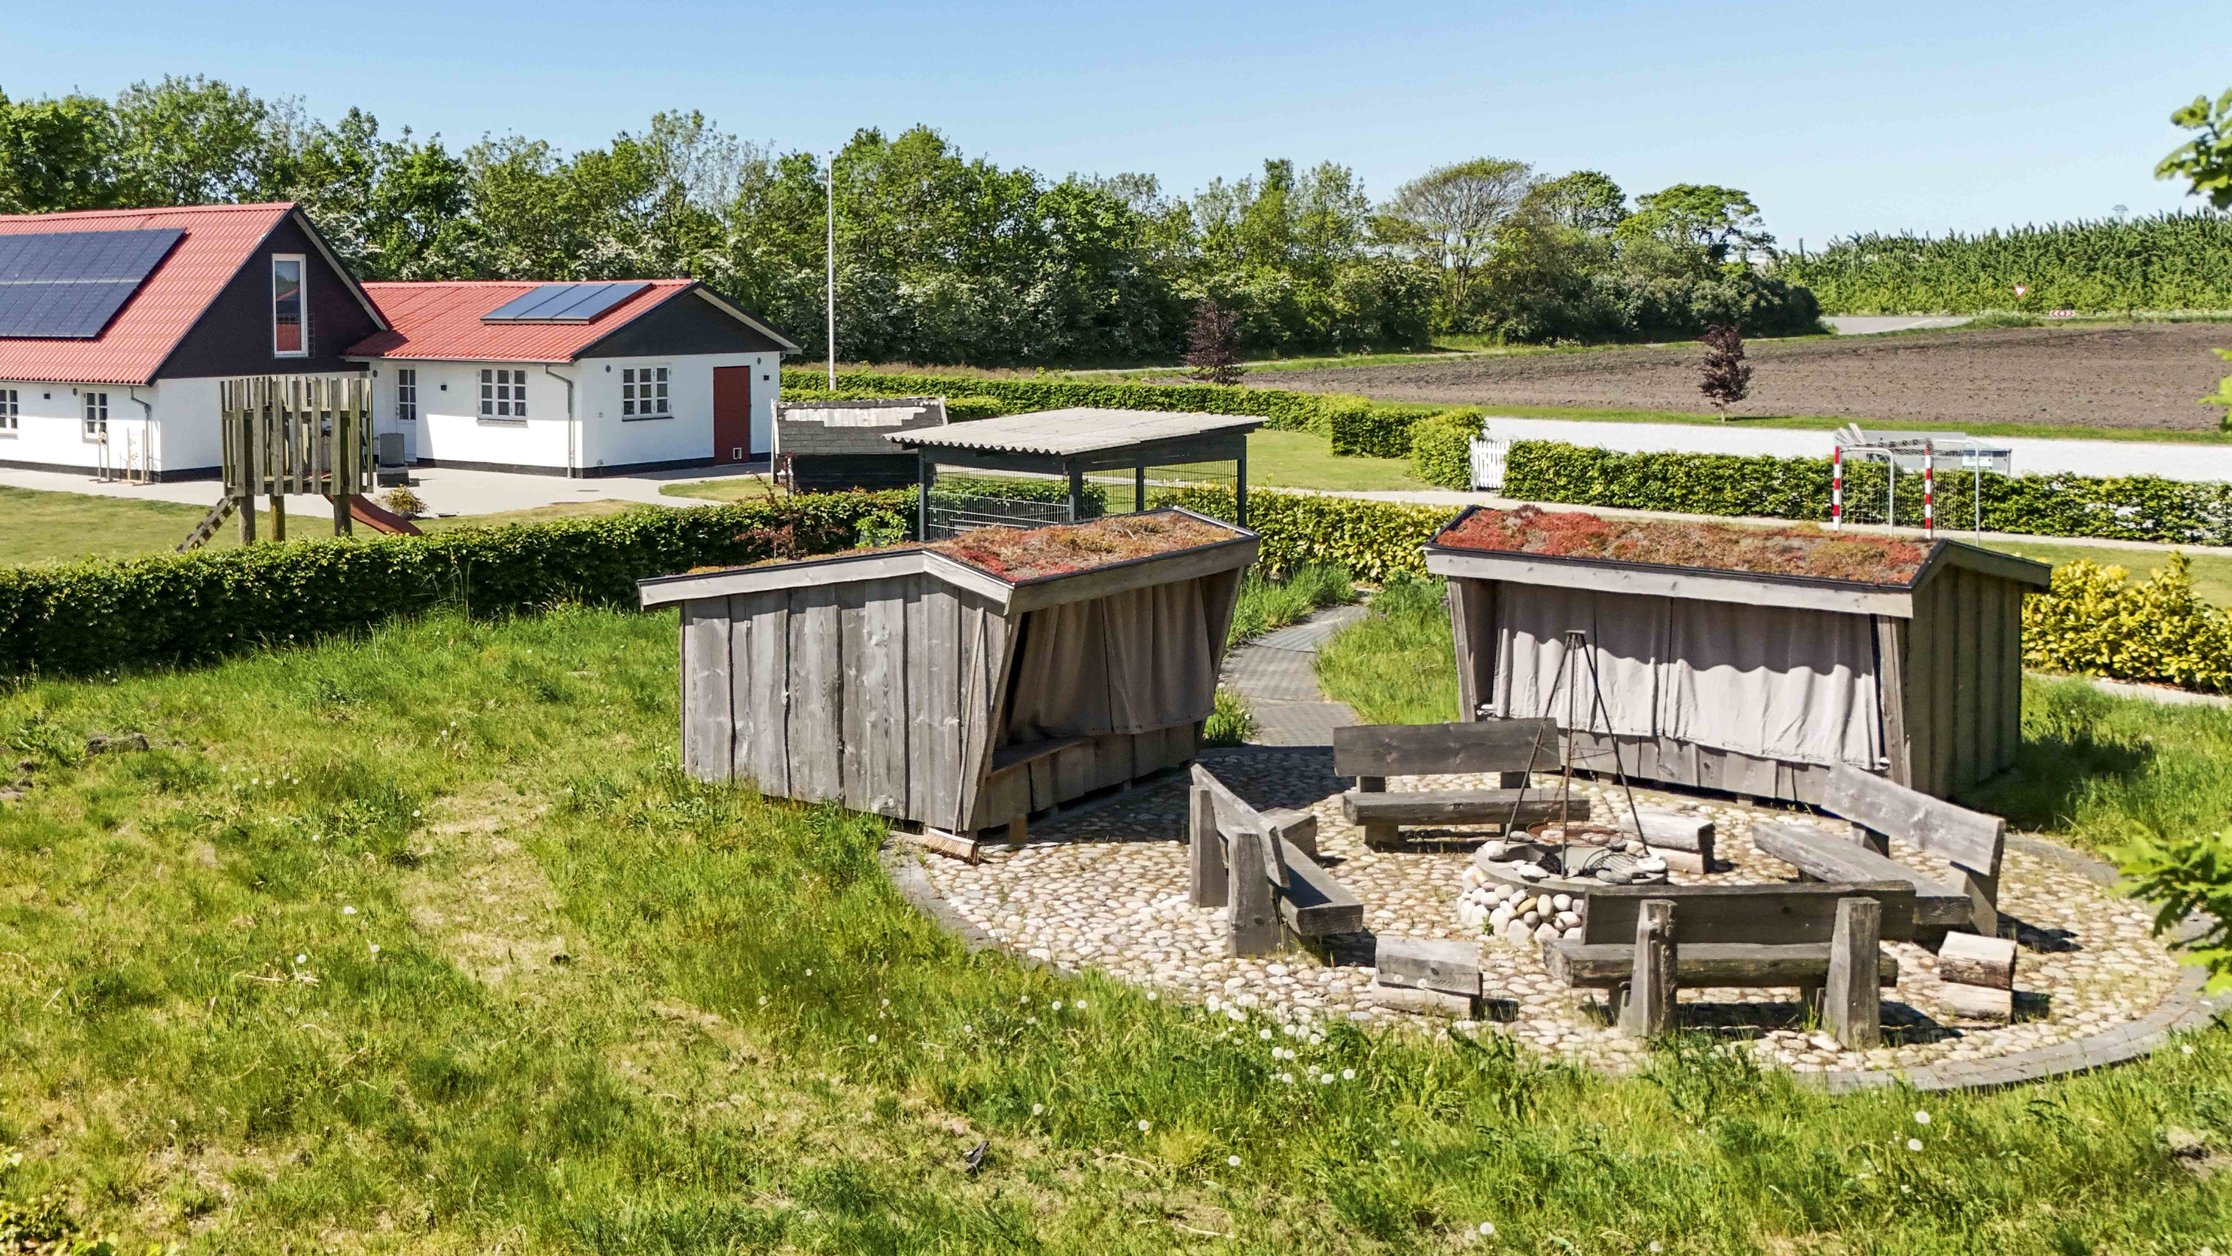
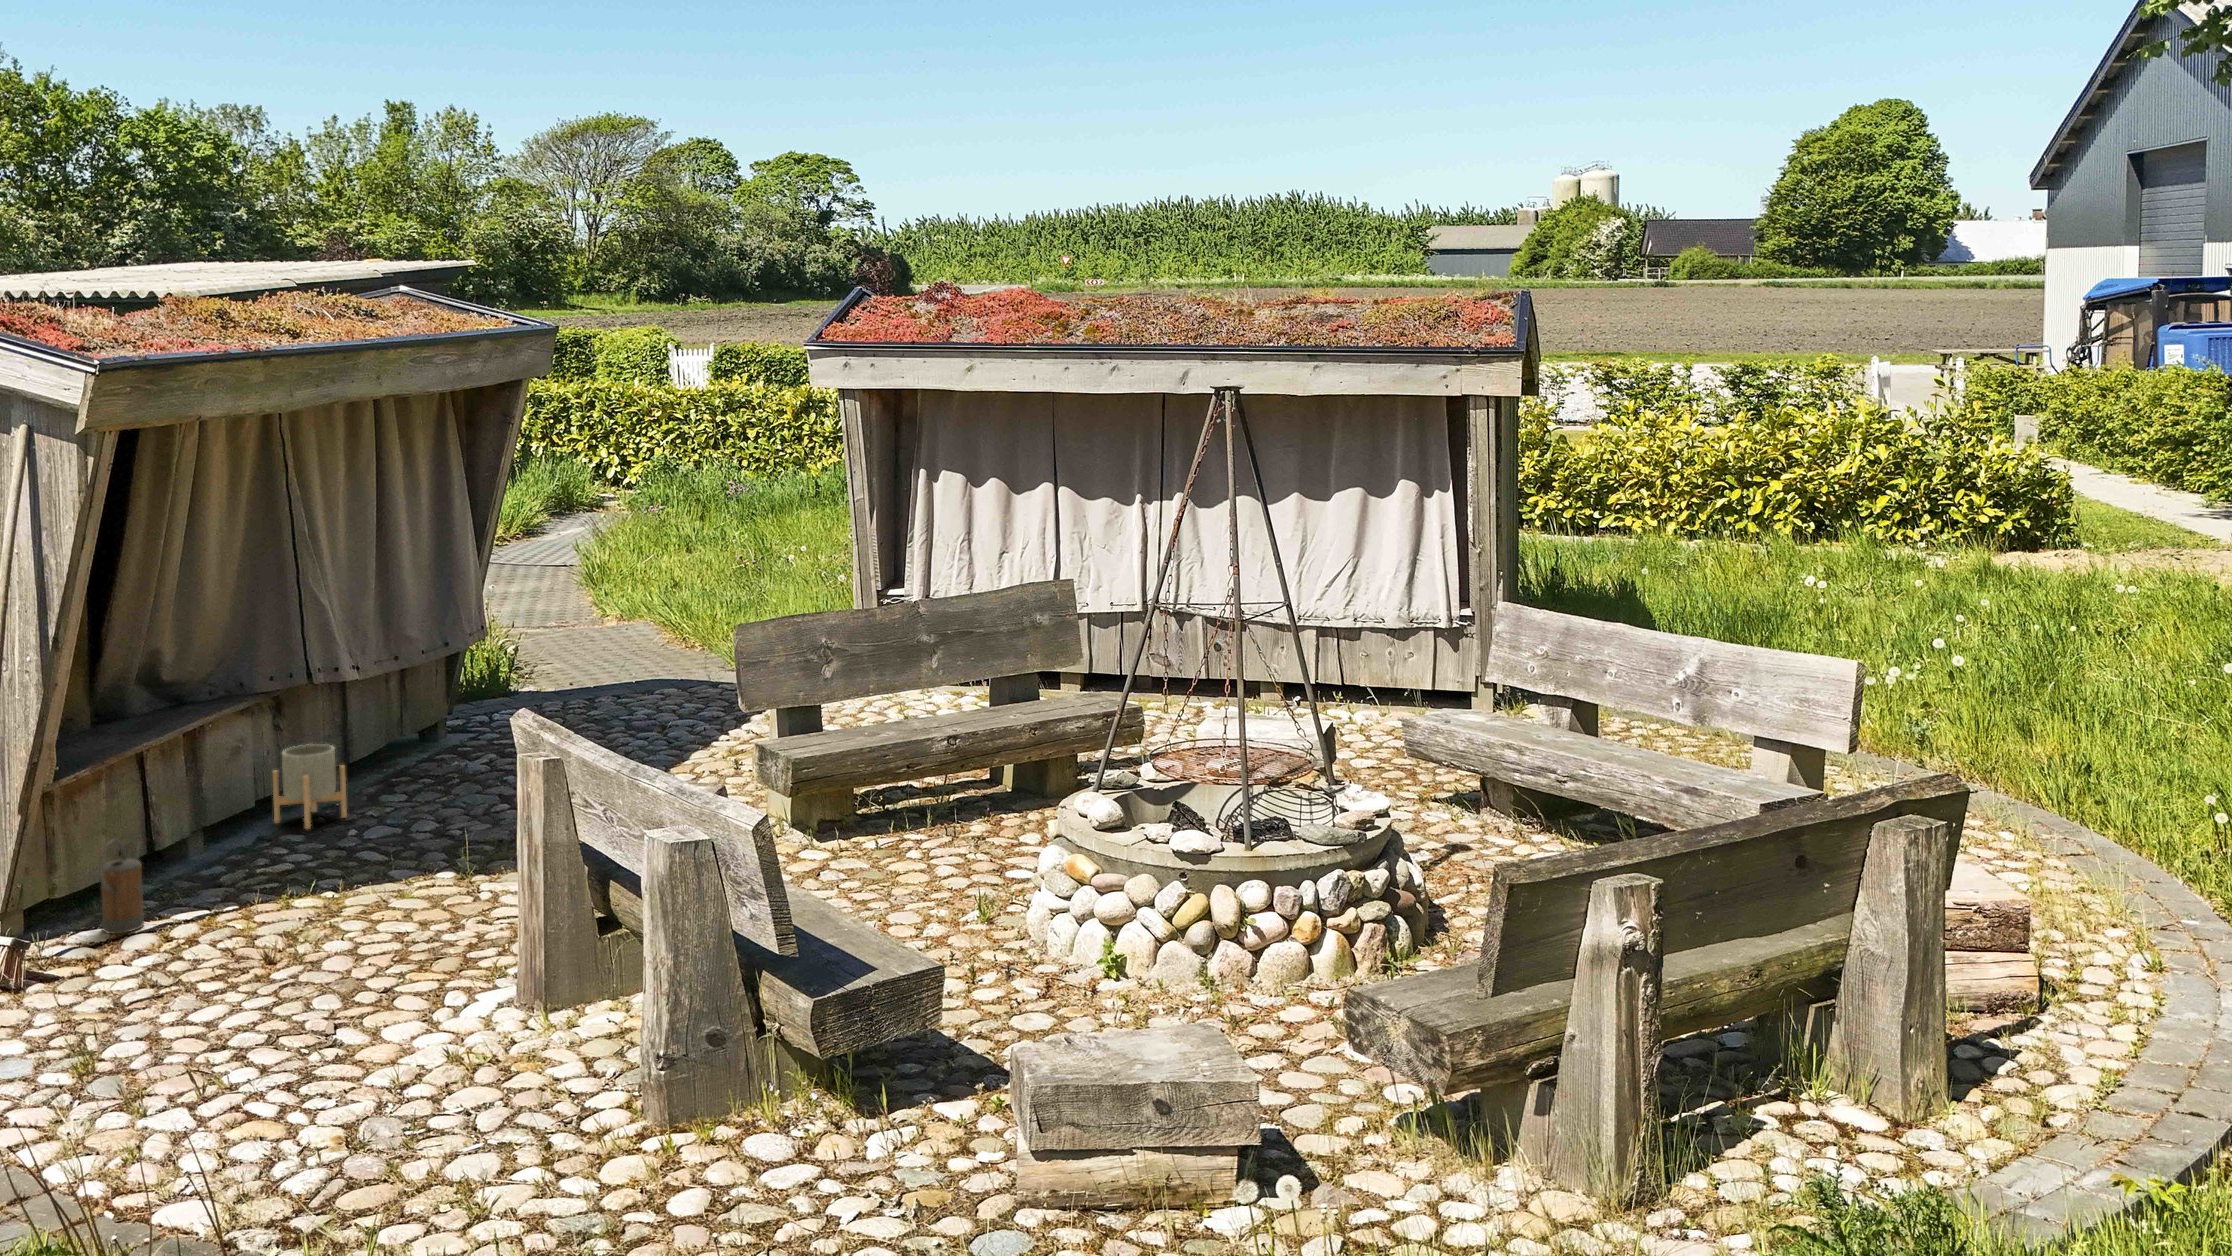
planter: none [1089,769,1126,813] -> present [272,744,347,829]

